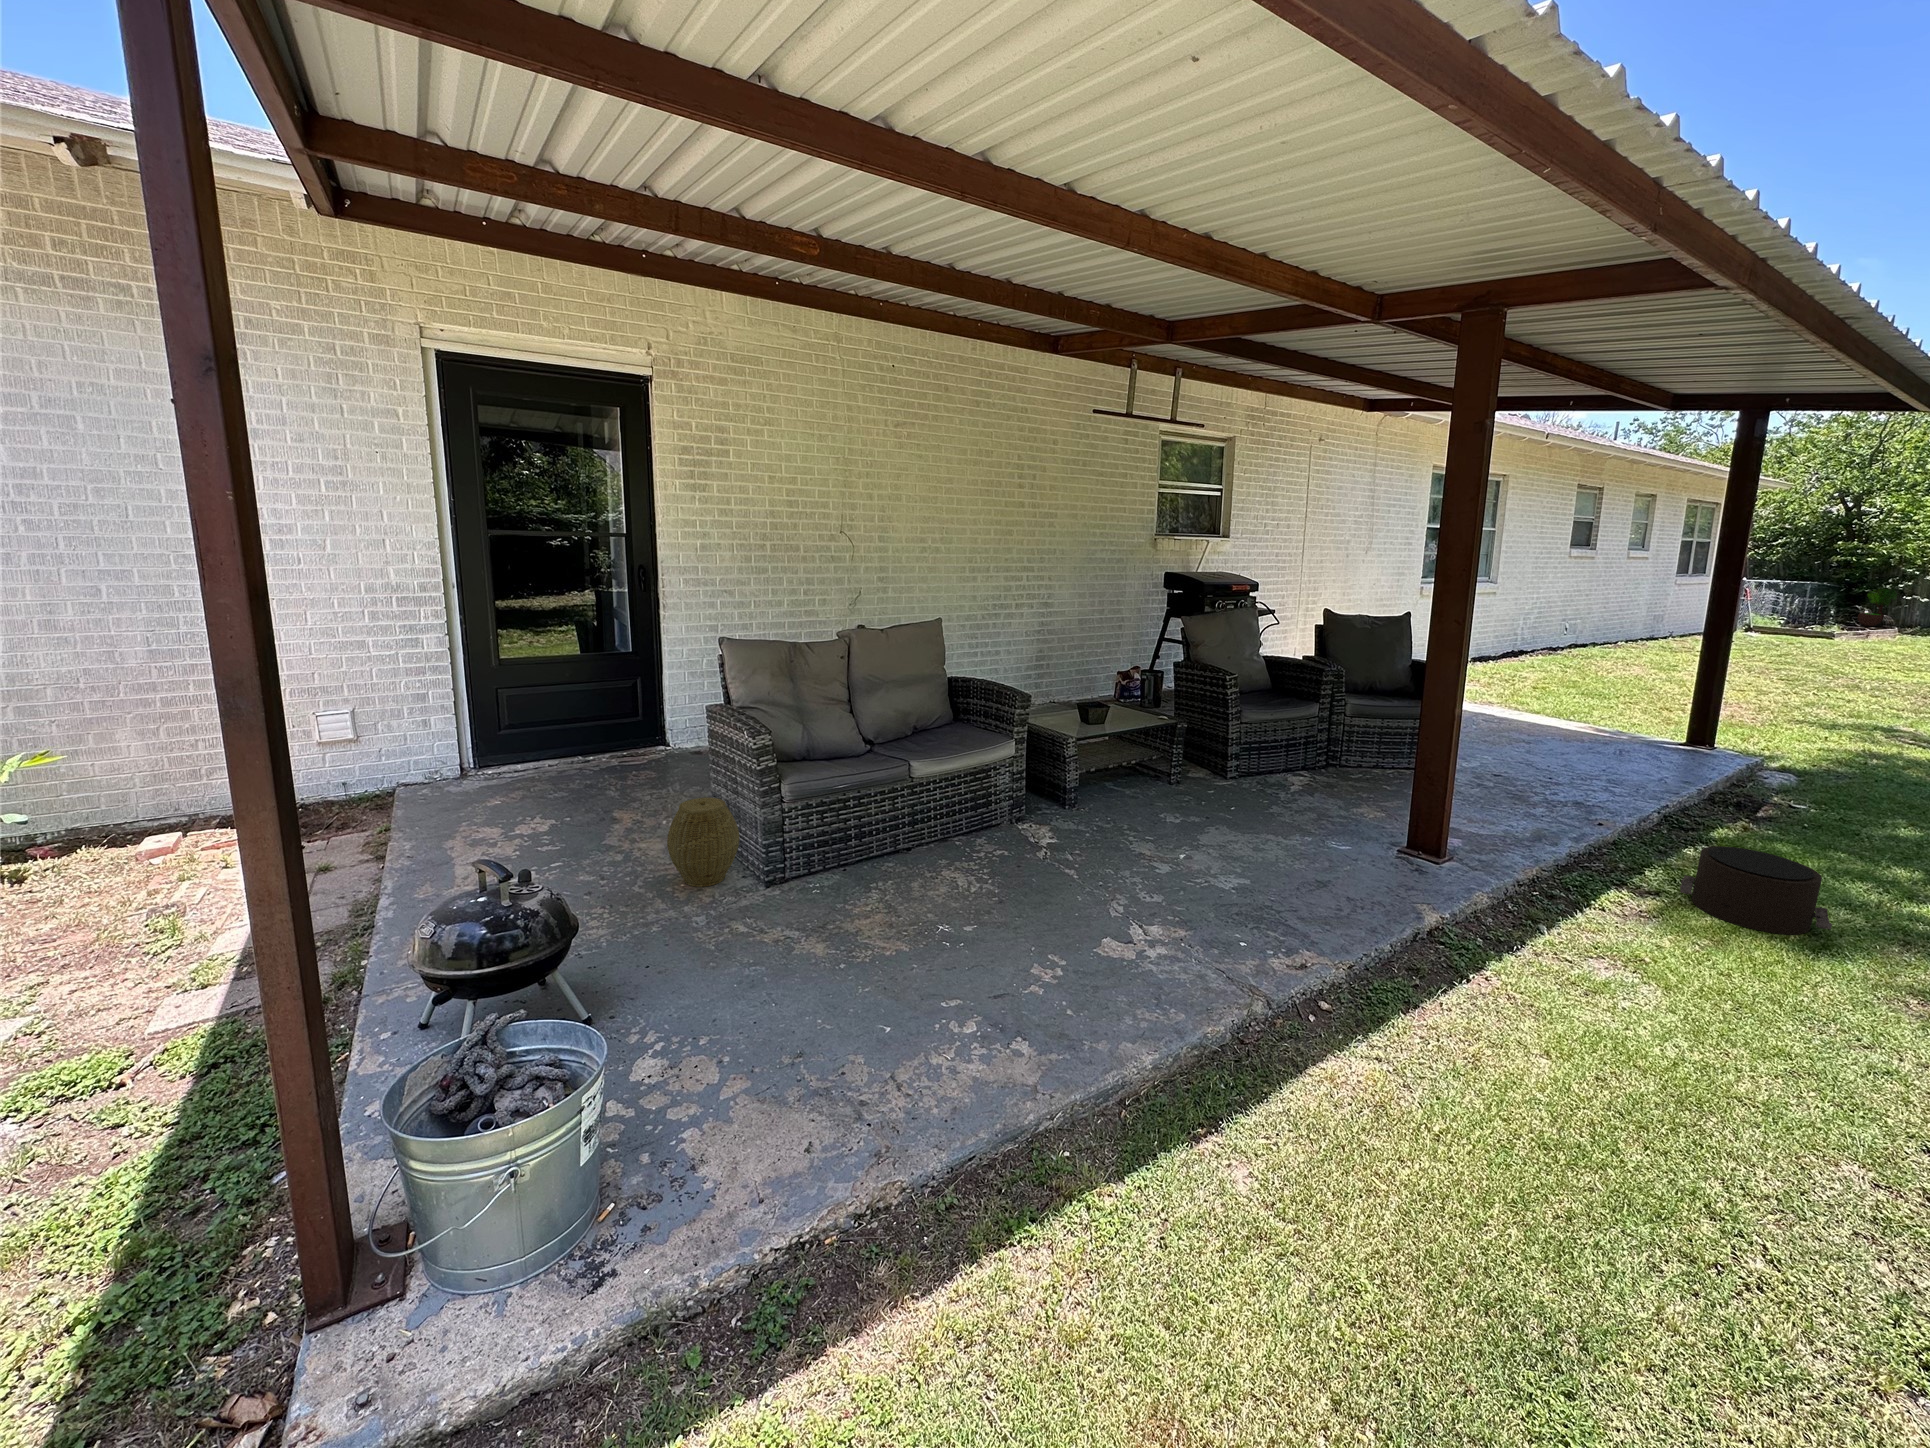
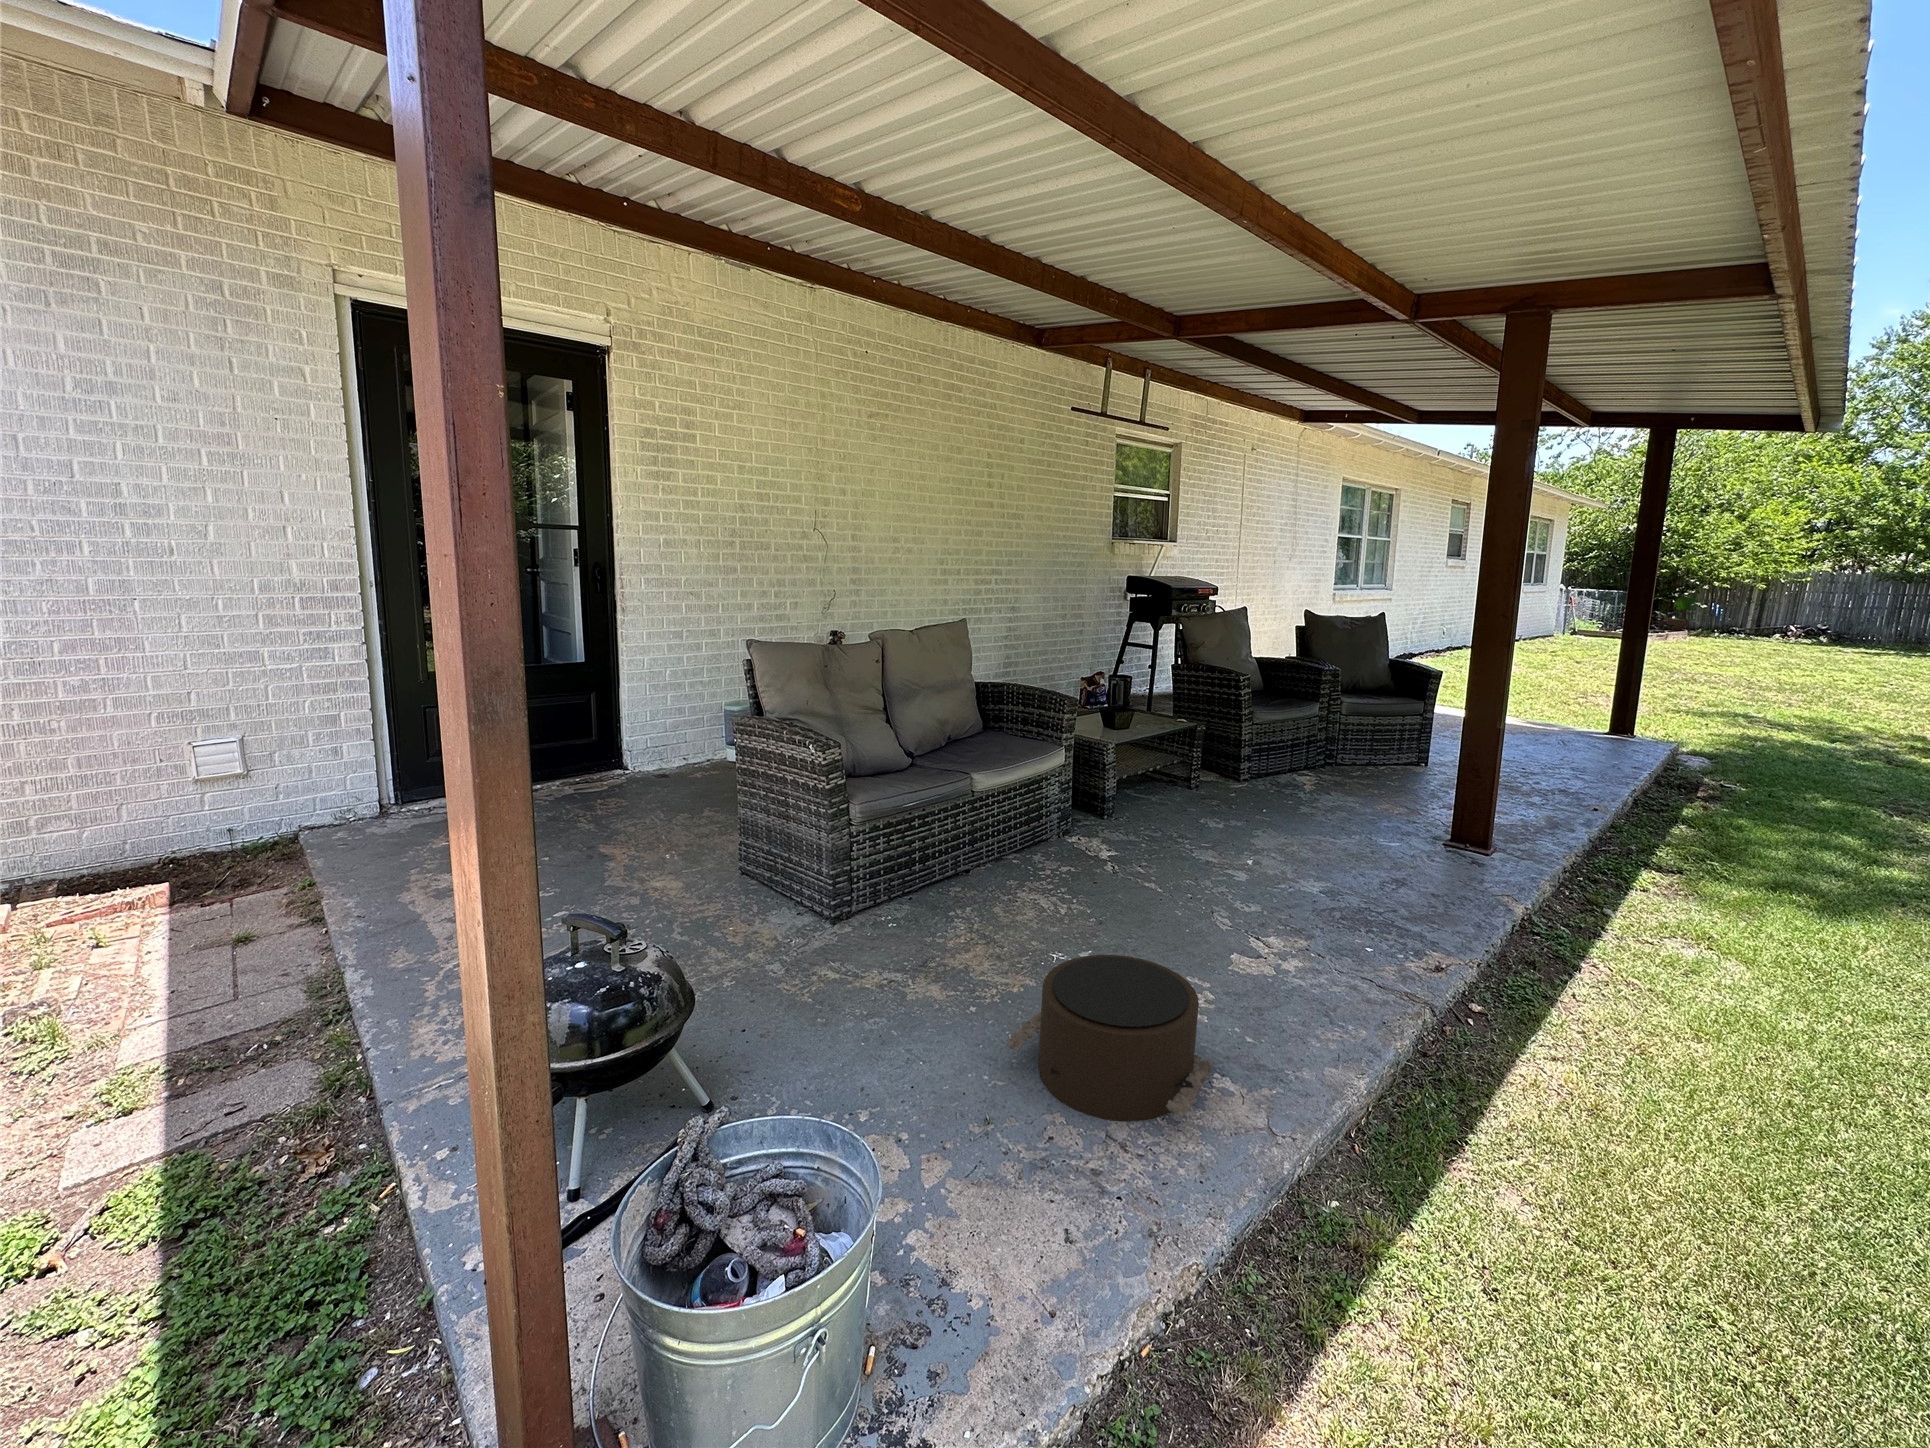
woven basket: present [667,798,739,887] -> none [709,825,792,931]
pouf: present [1680,846,1832,935] -> present [1005,955,1214,1121]

